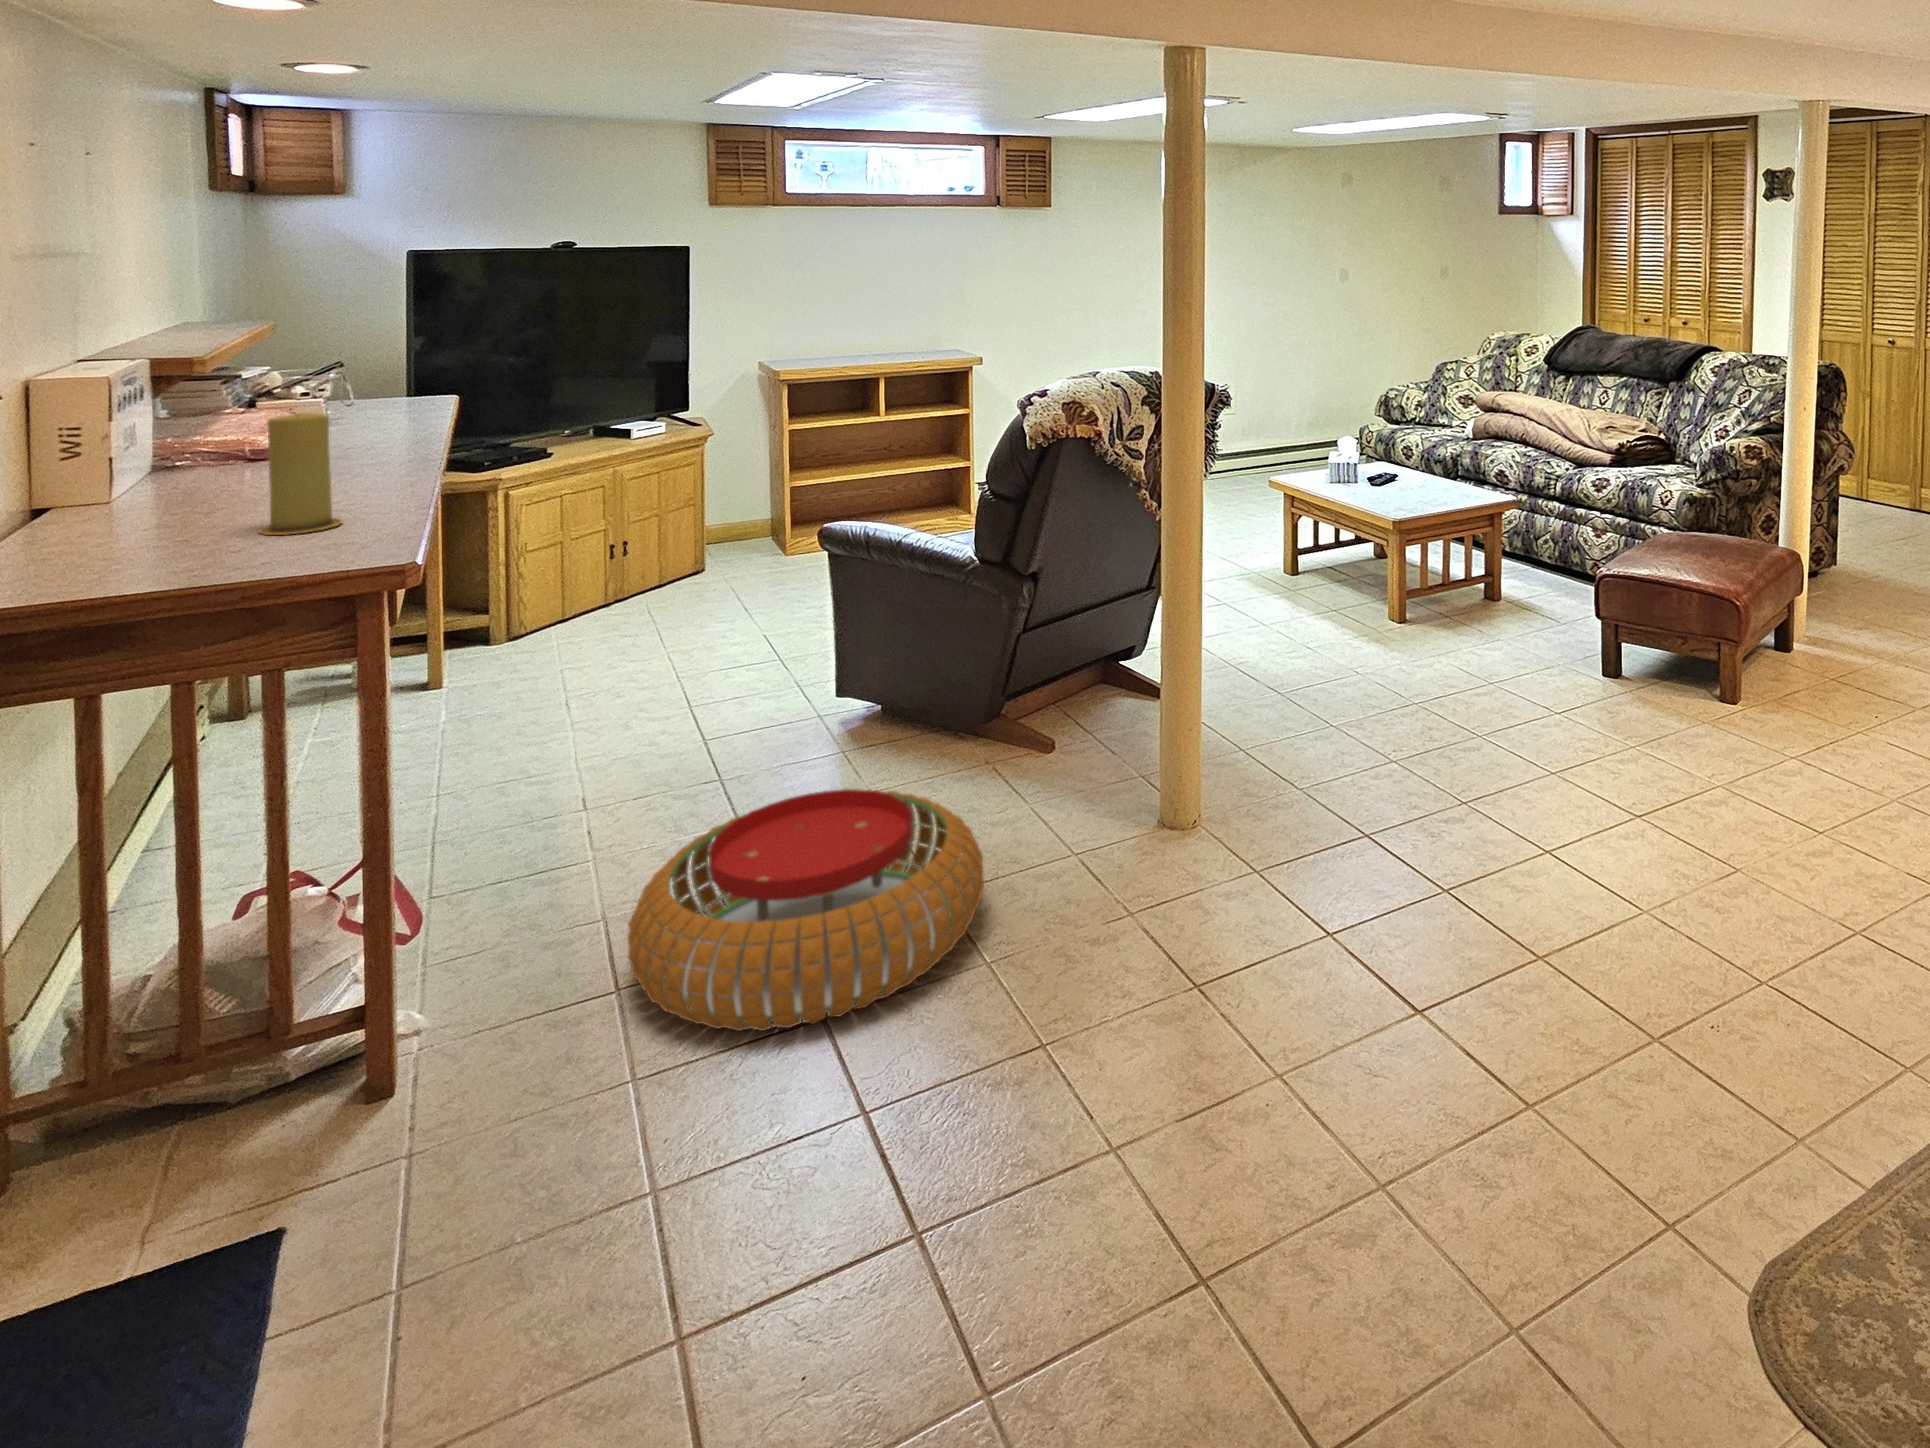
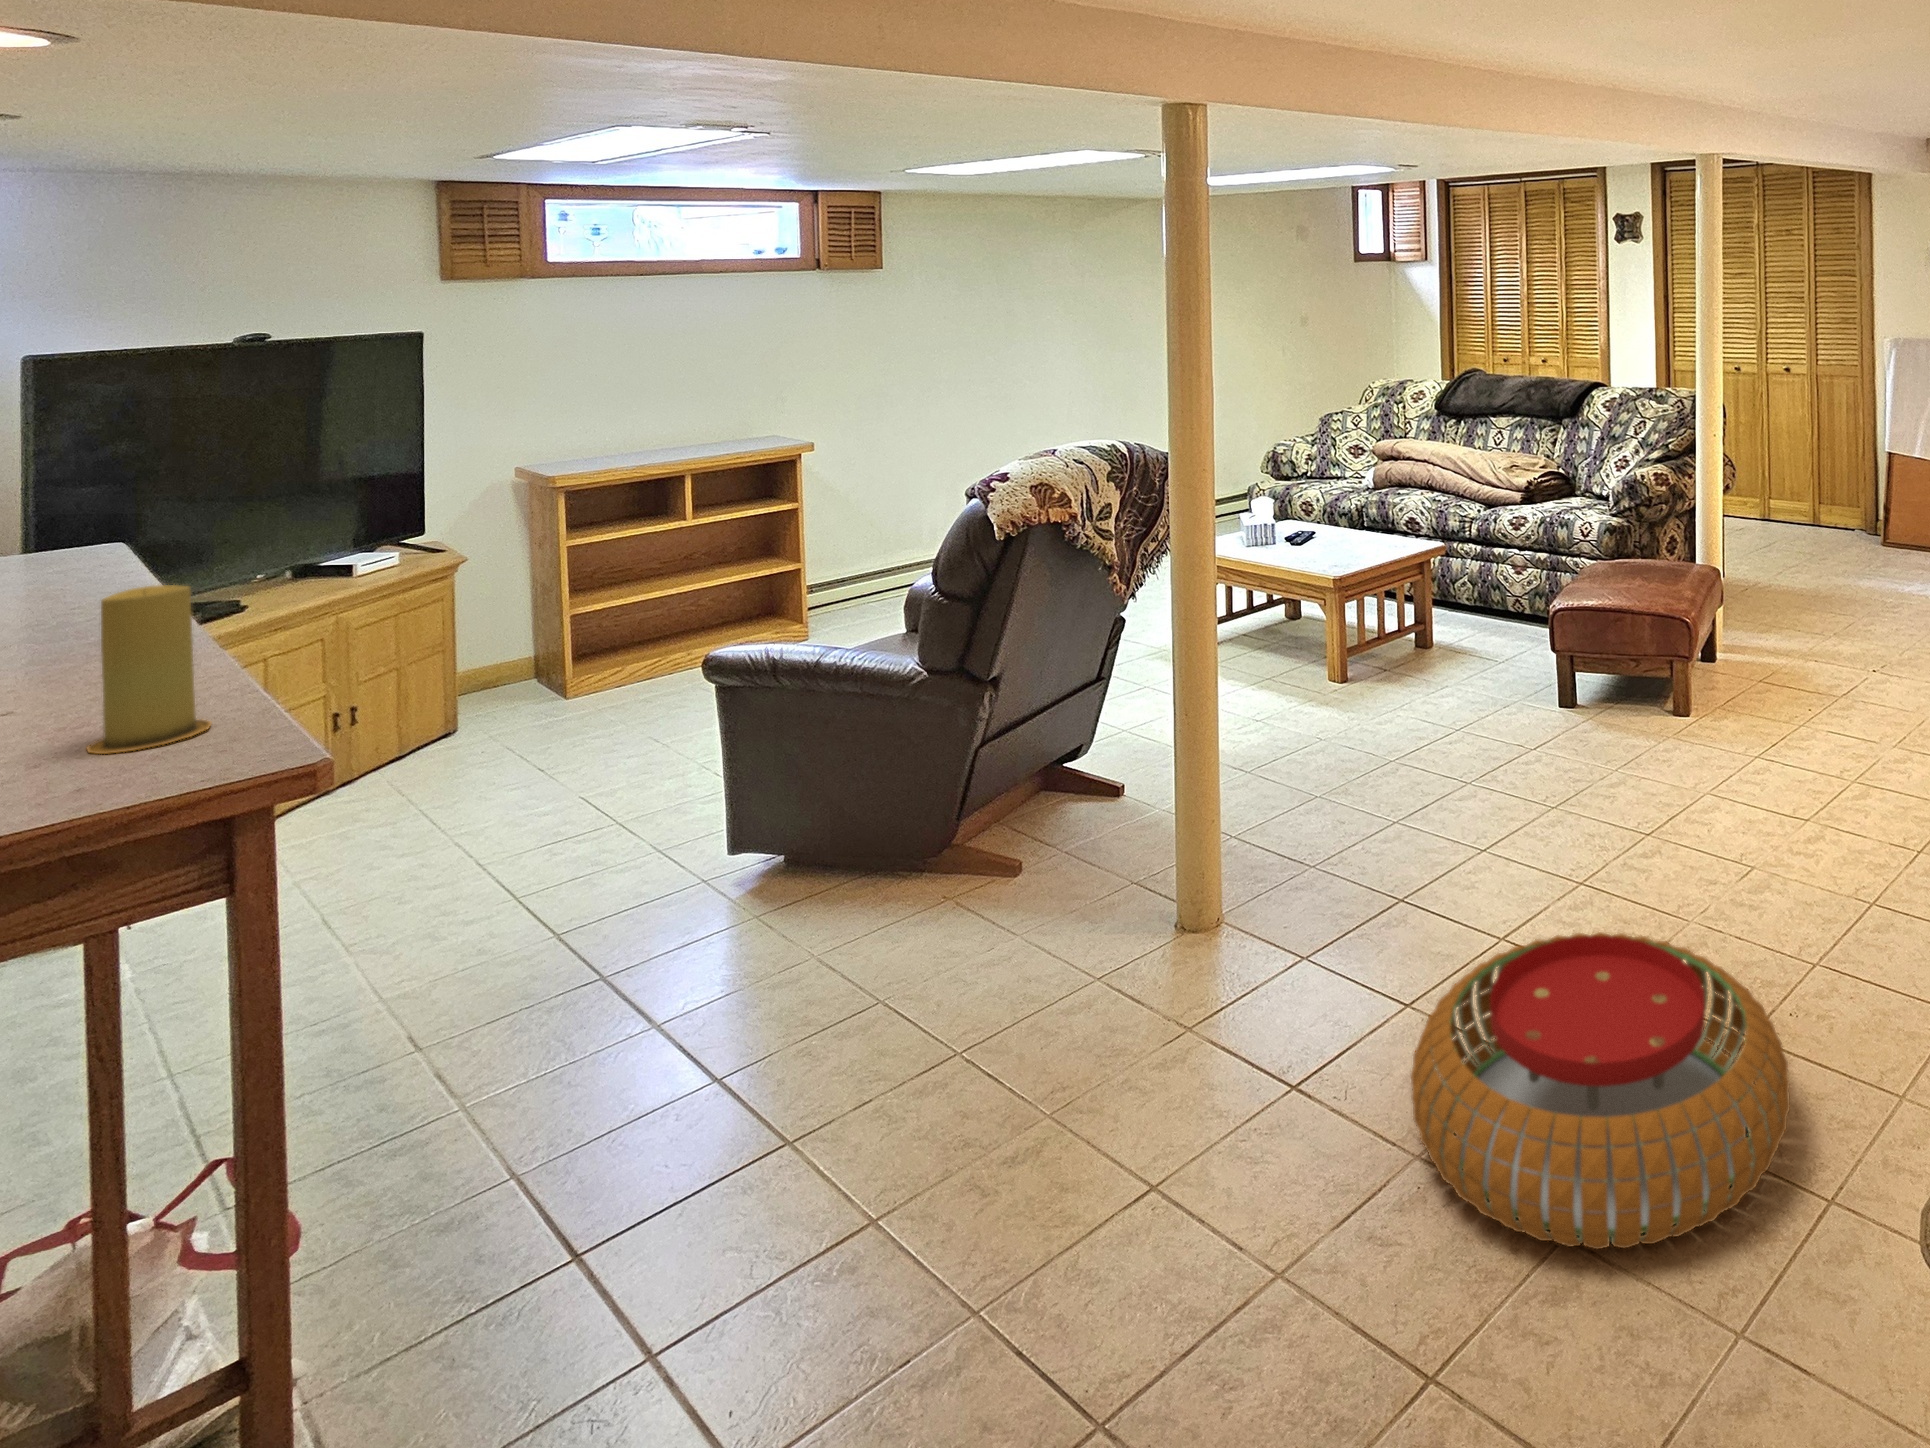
pouf: present [628,789,984,1031] -> present [1411,932,1790,1250]

